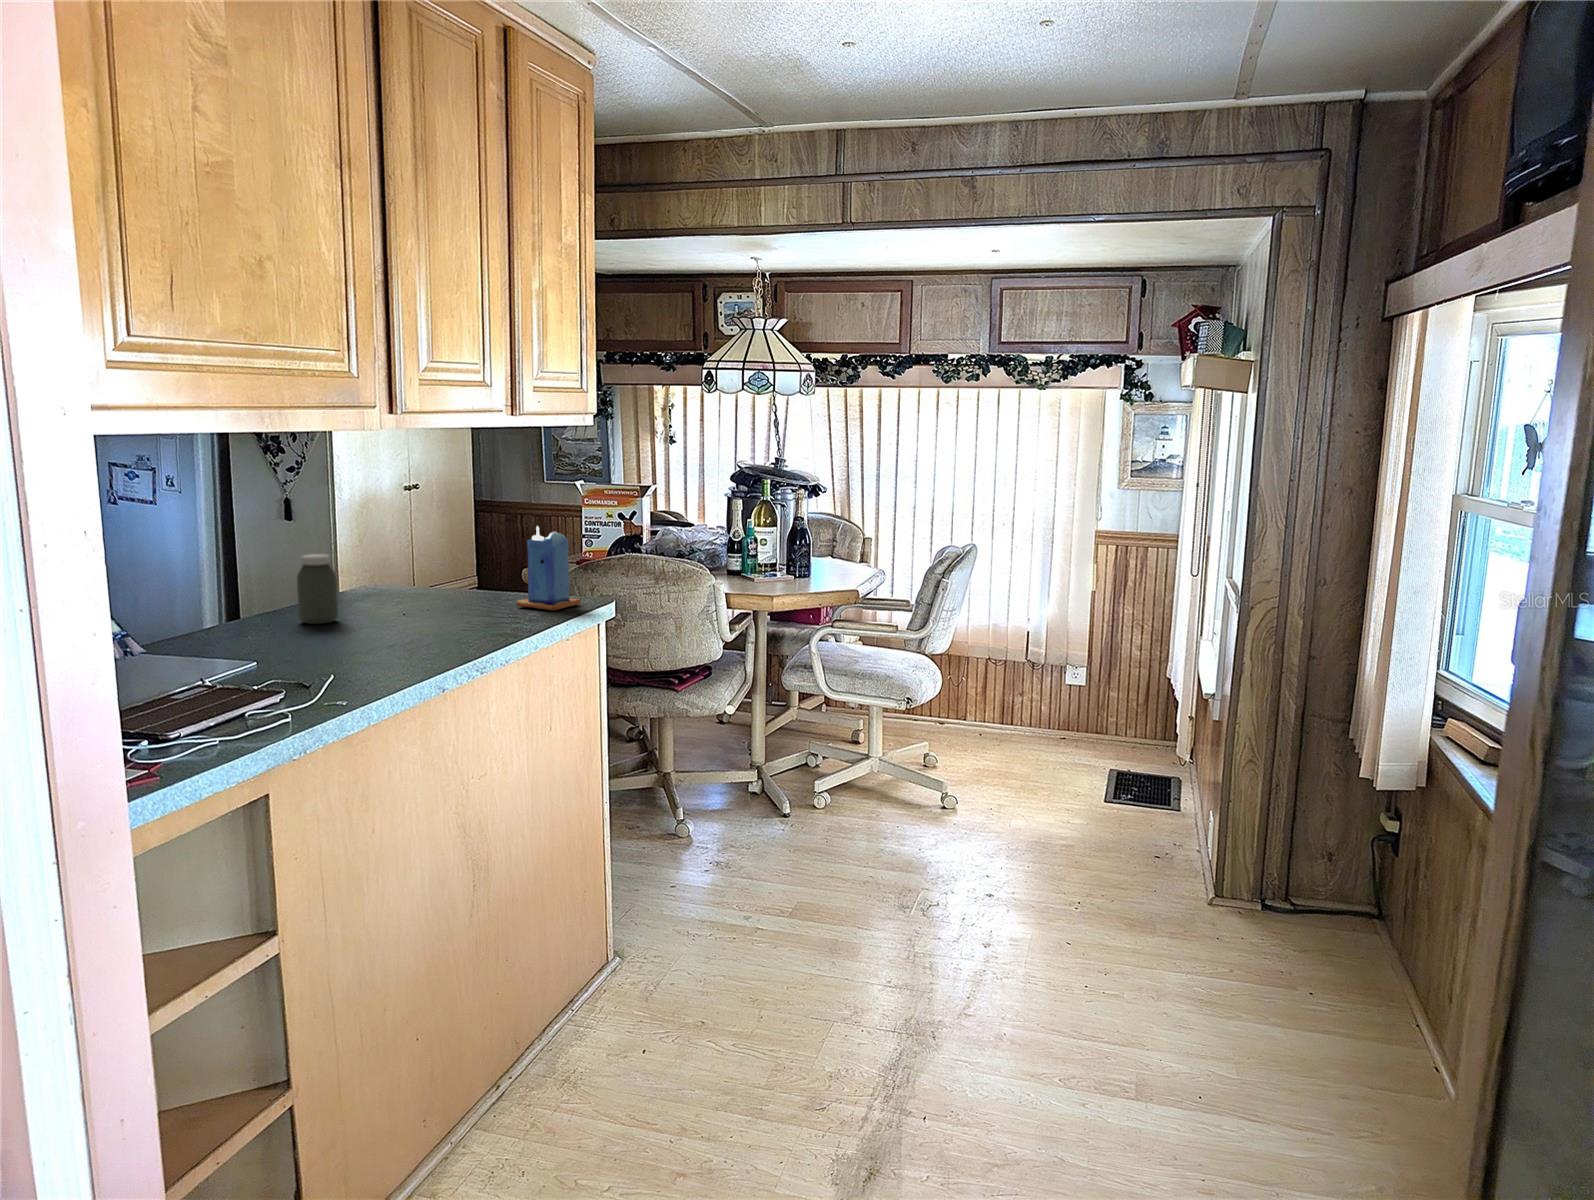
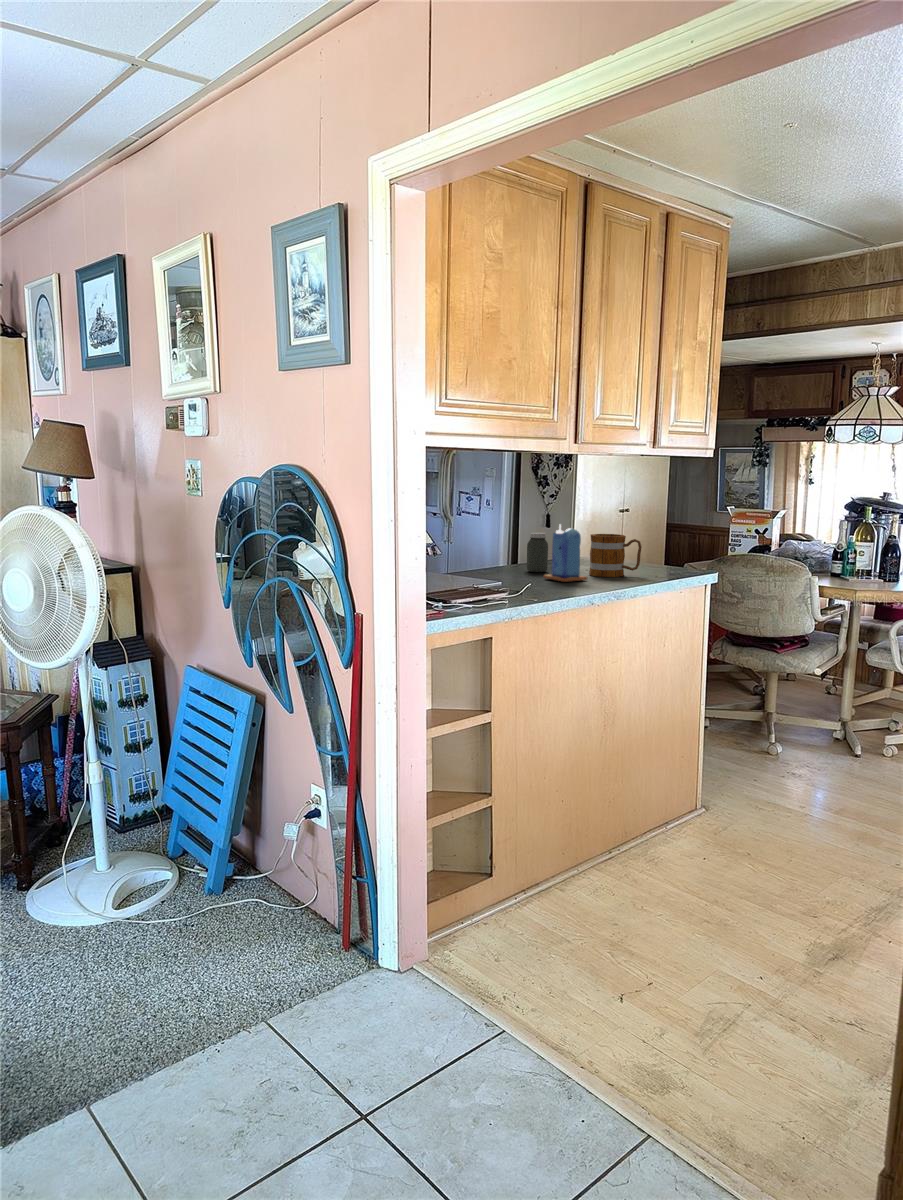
candle: present [516,526,581,611] -> present [544,525,587,582]
mug: none [412,551,501,625] -> present [589,534,642,577]

